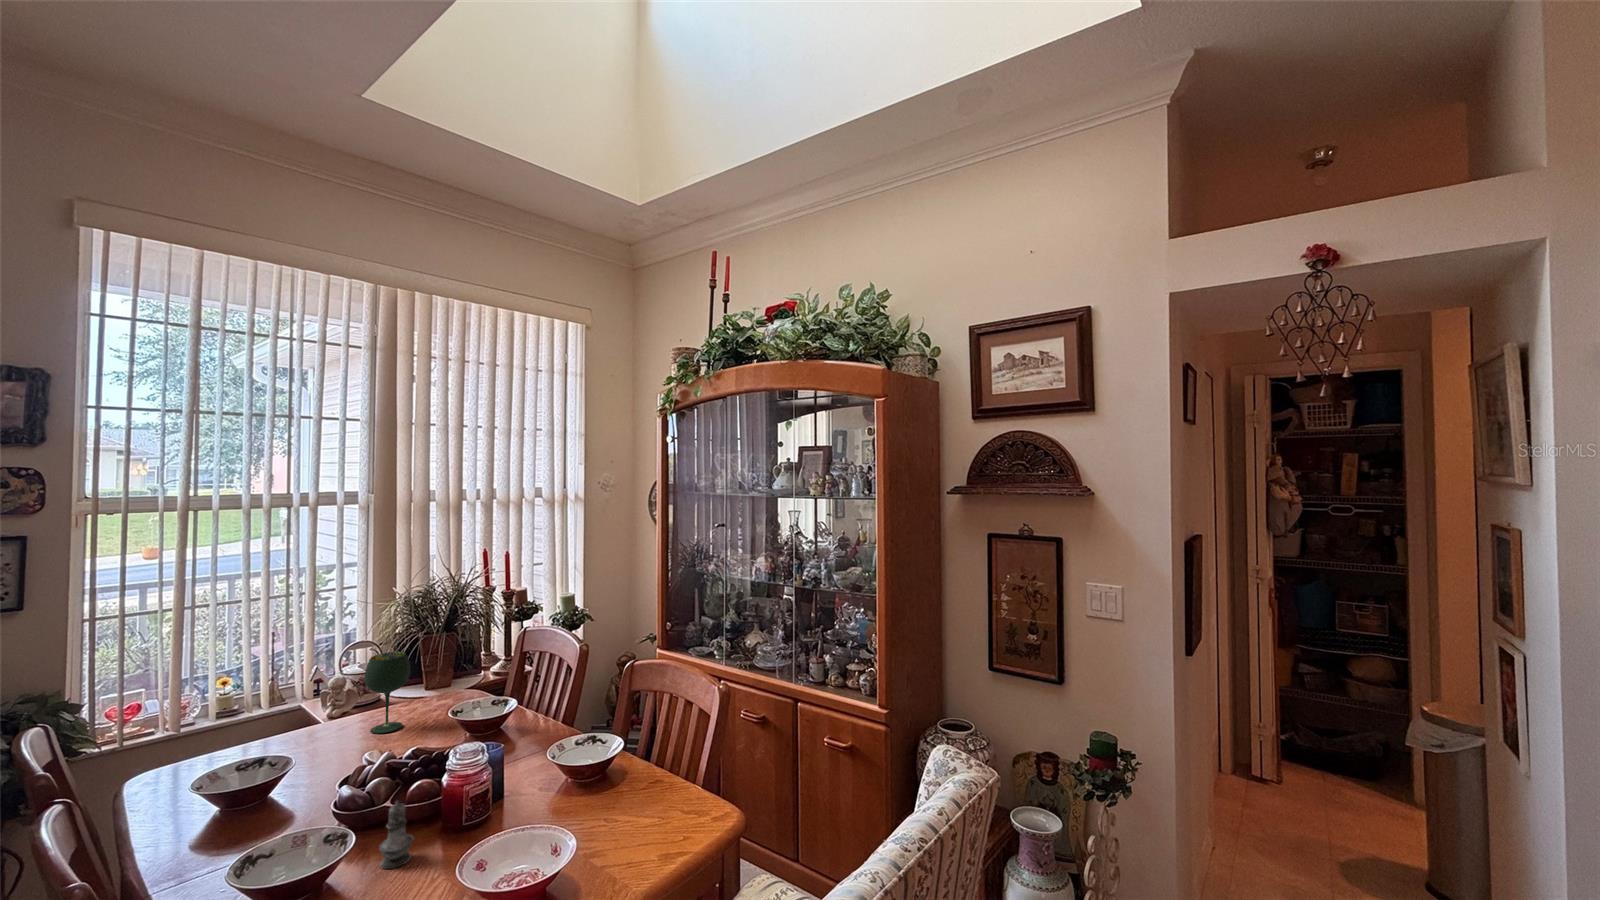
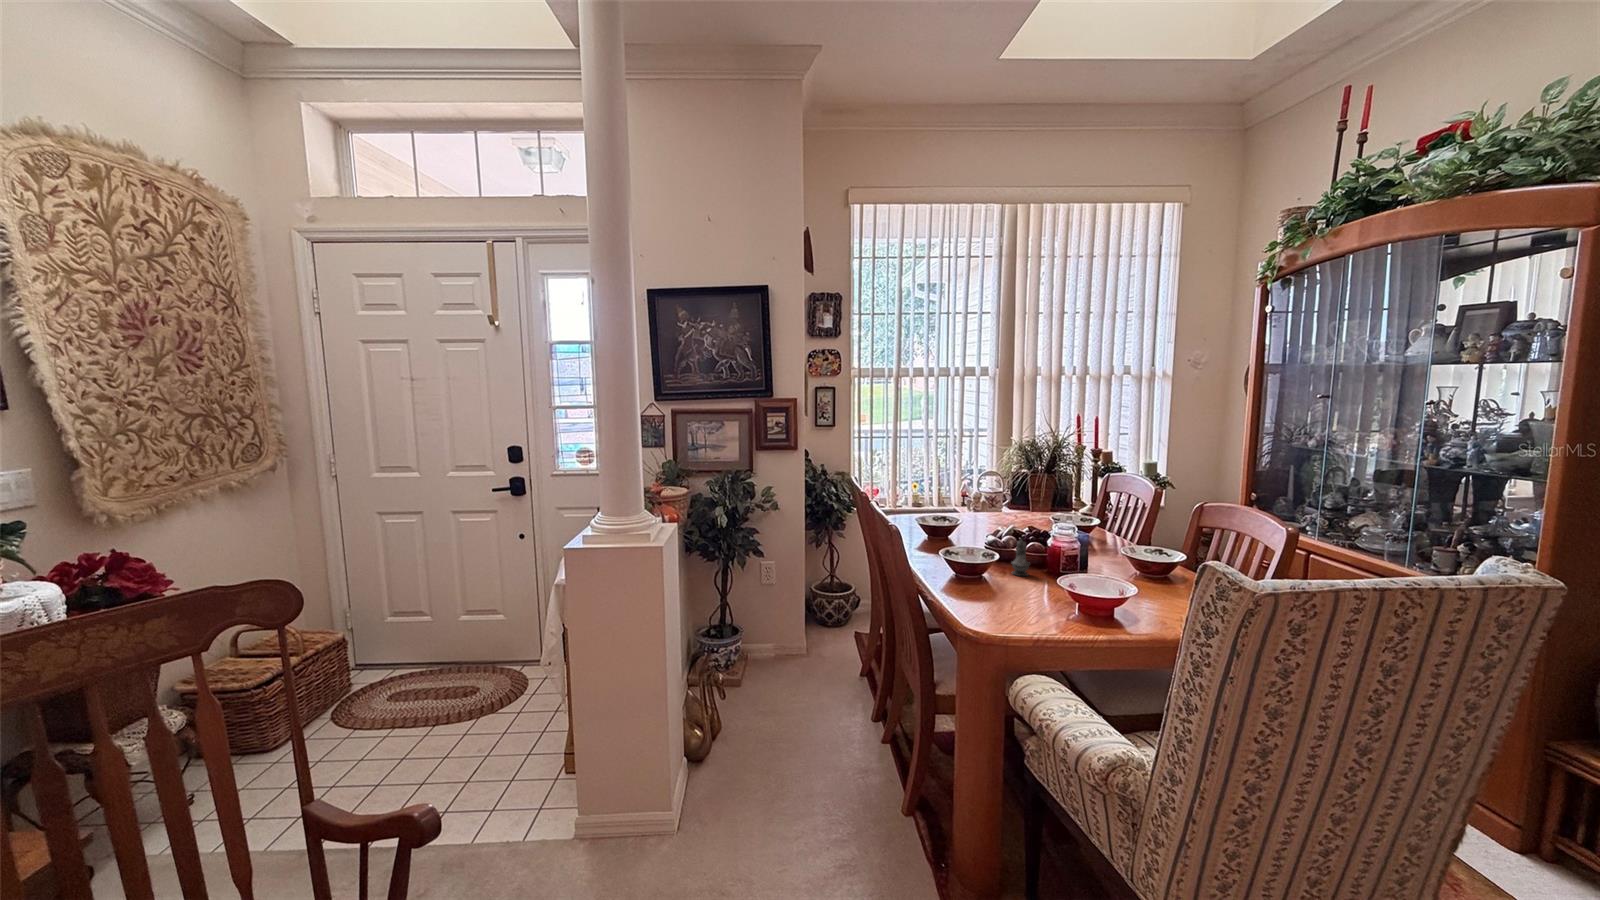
wine glass: present [365,652,410,734] -> none [997,471,1025,522]

